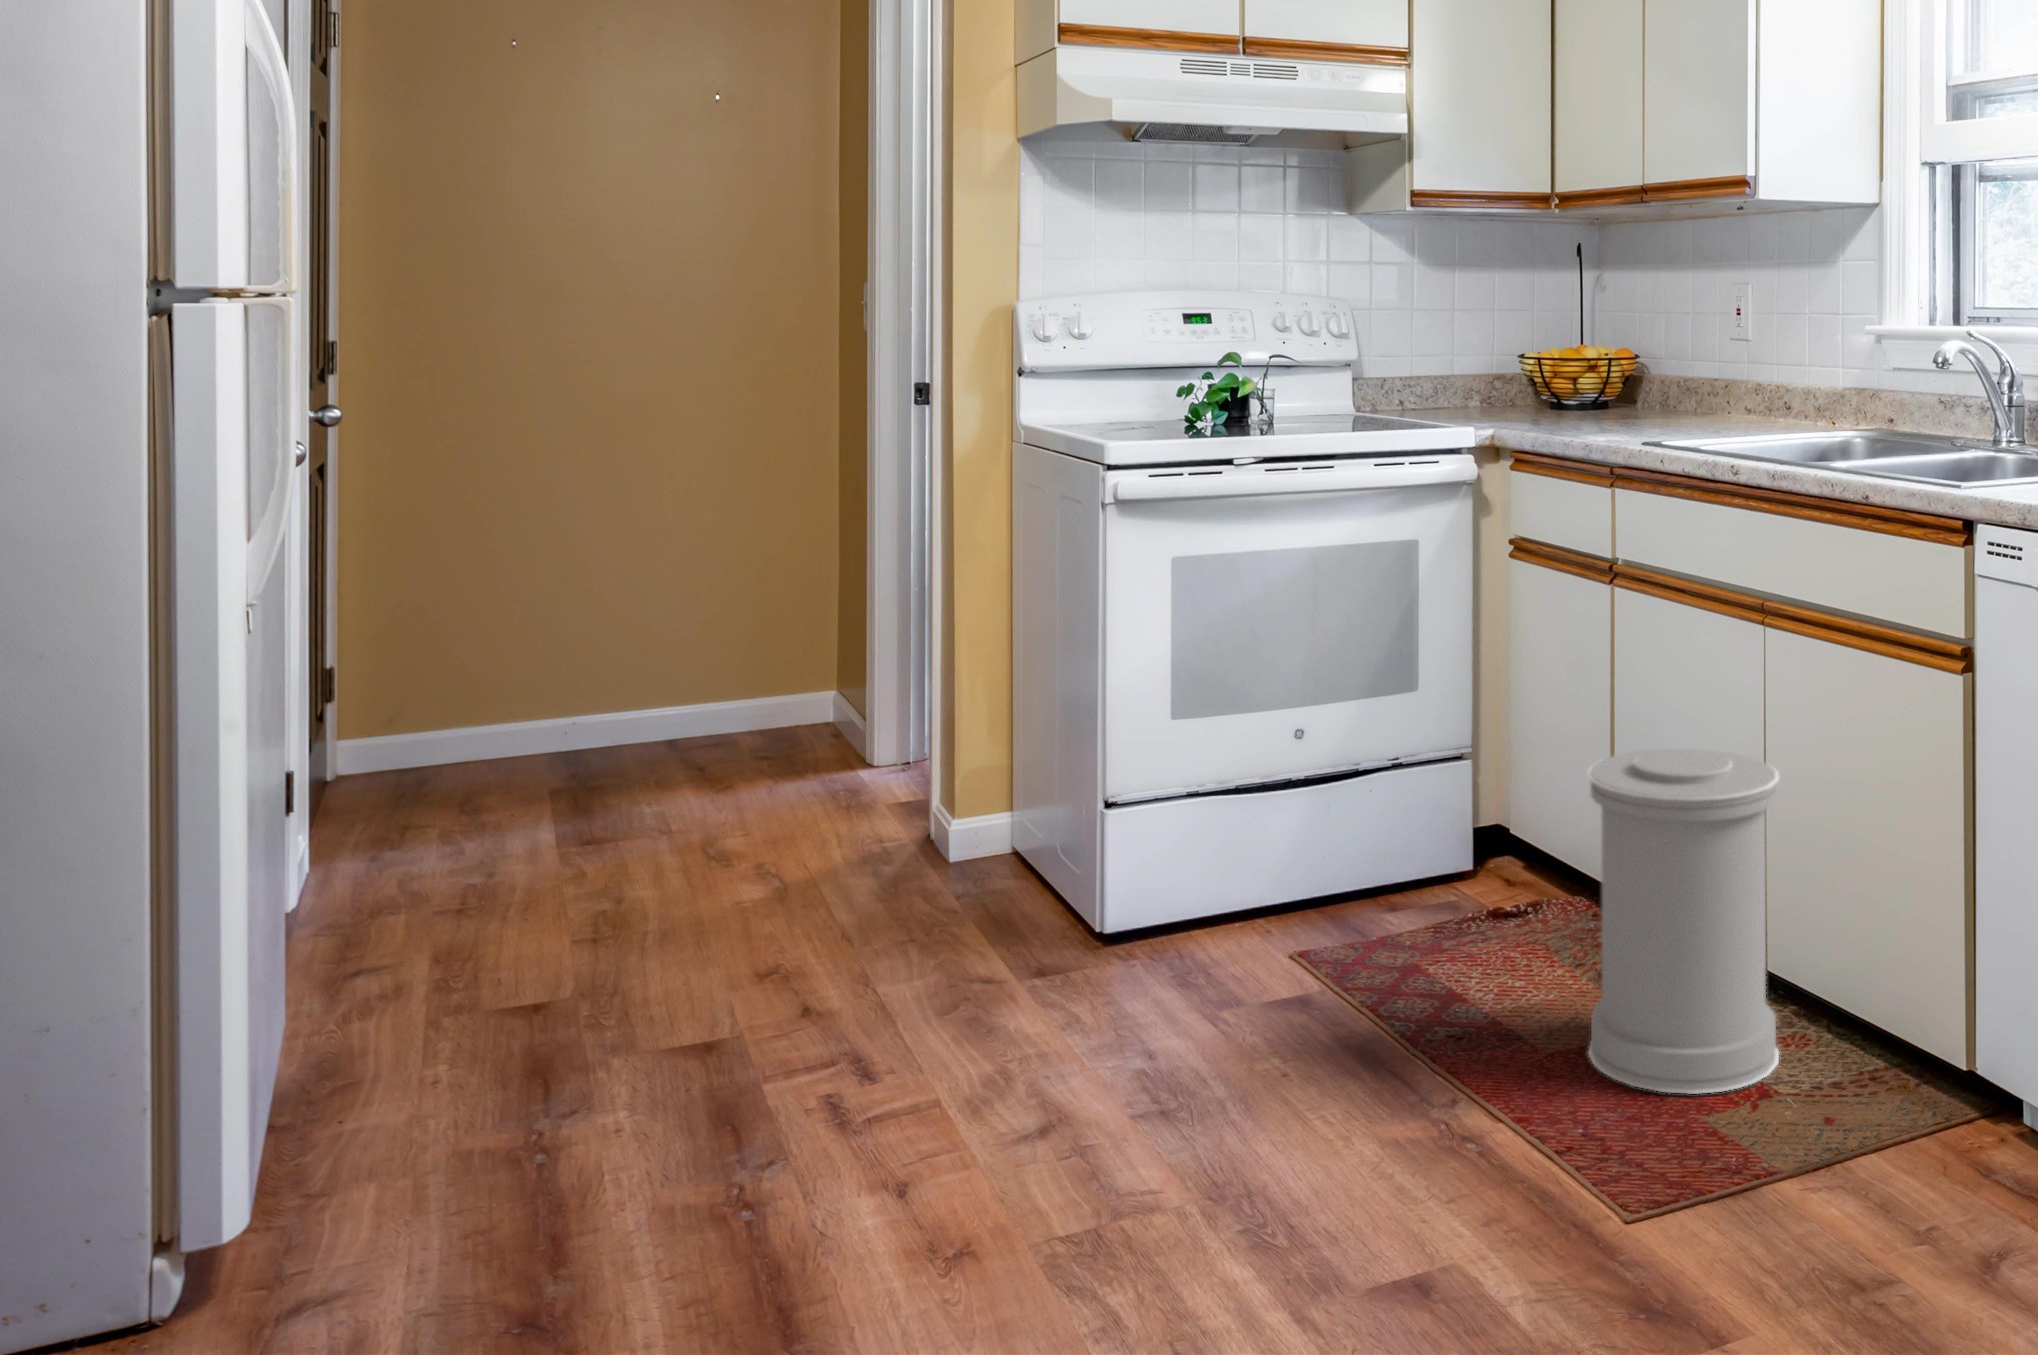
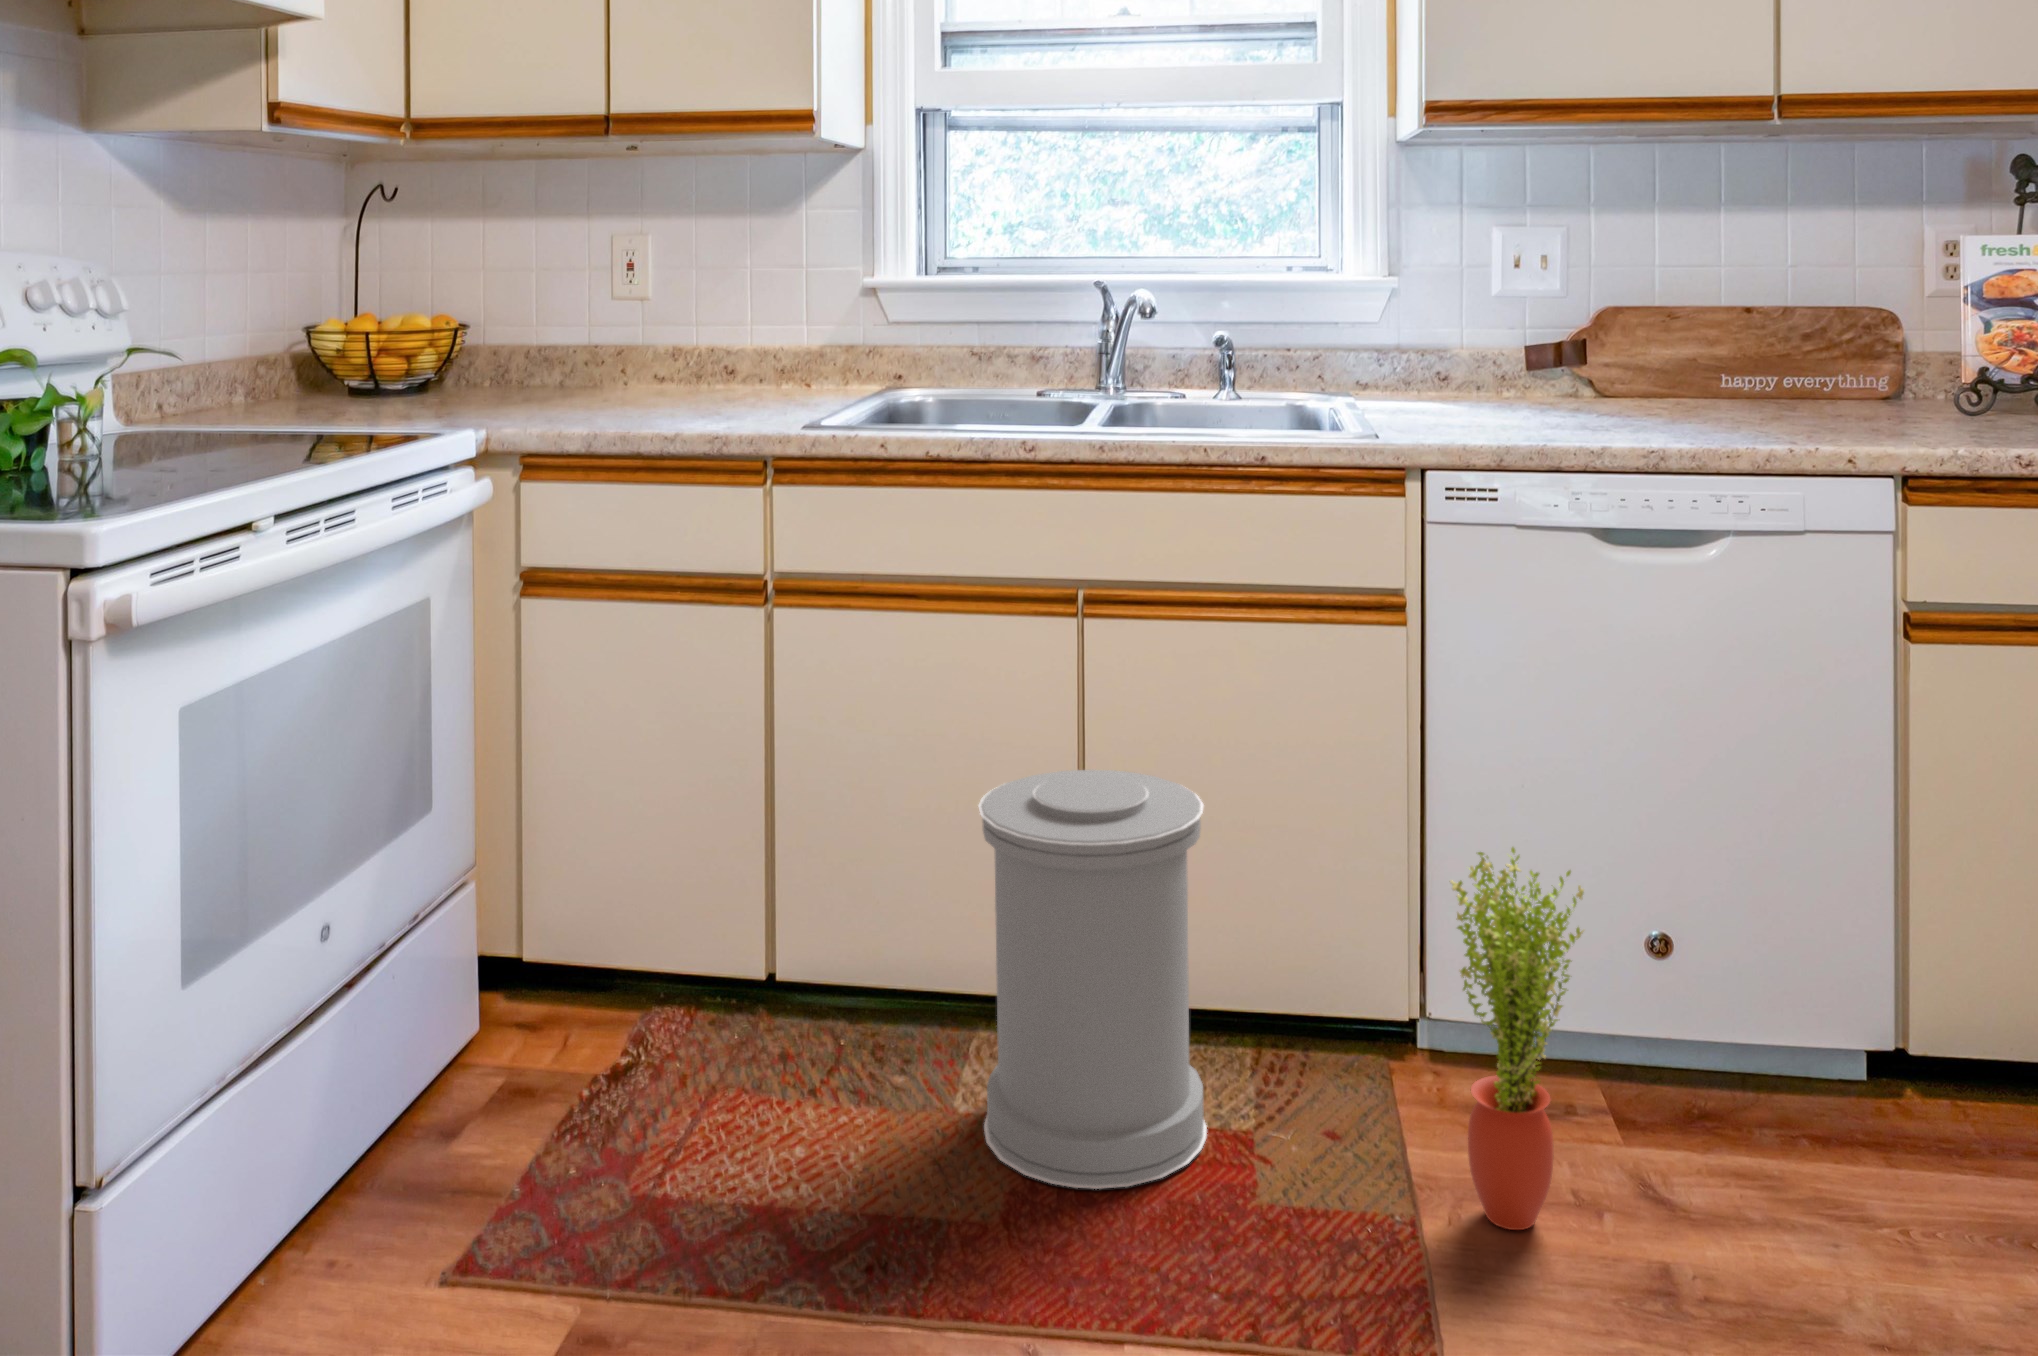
potted plant: none [1755,861,1915,1231] -> present [1450,847,1584,1230]

